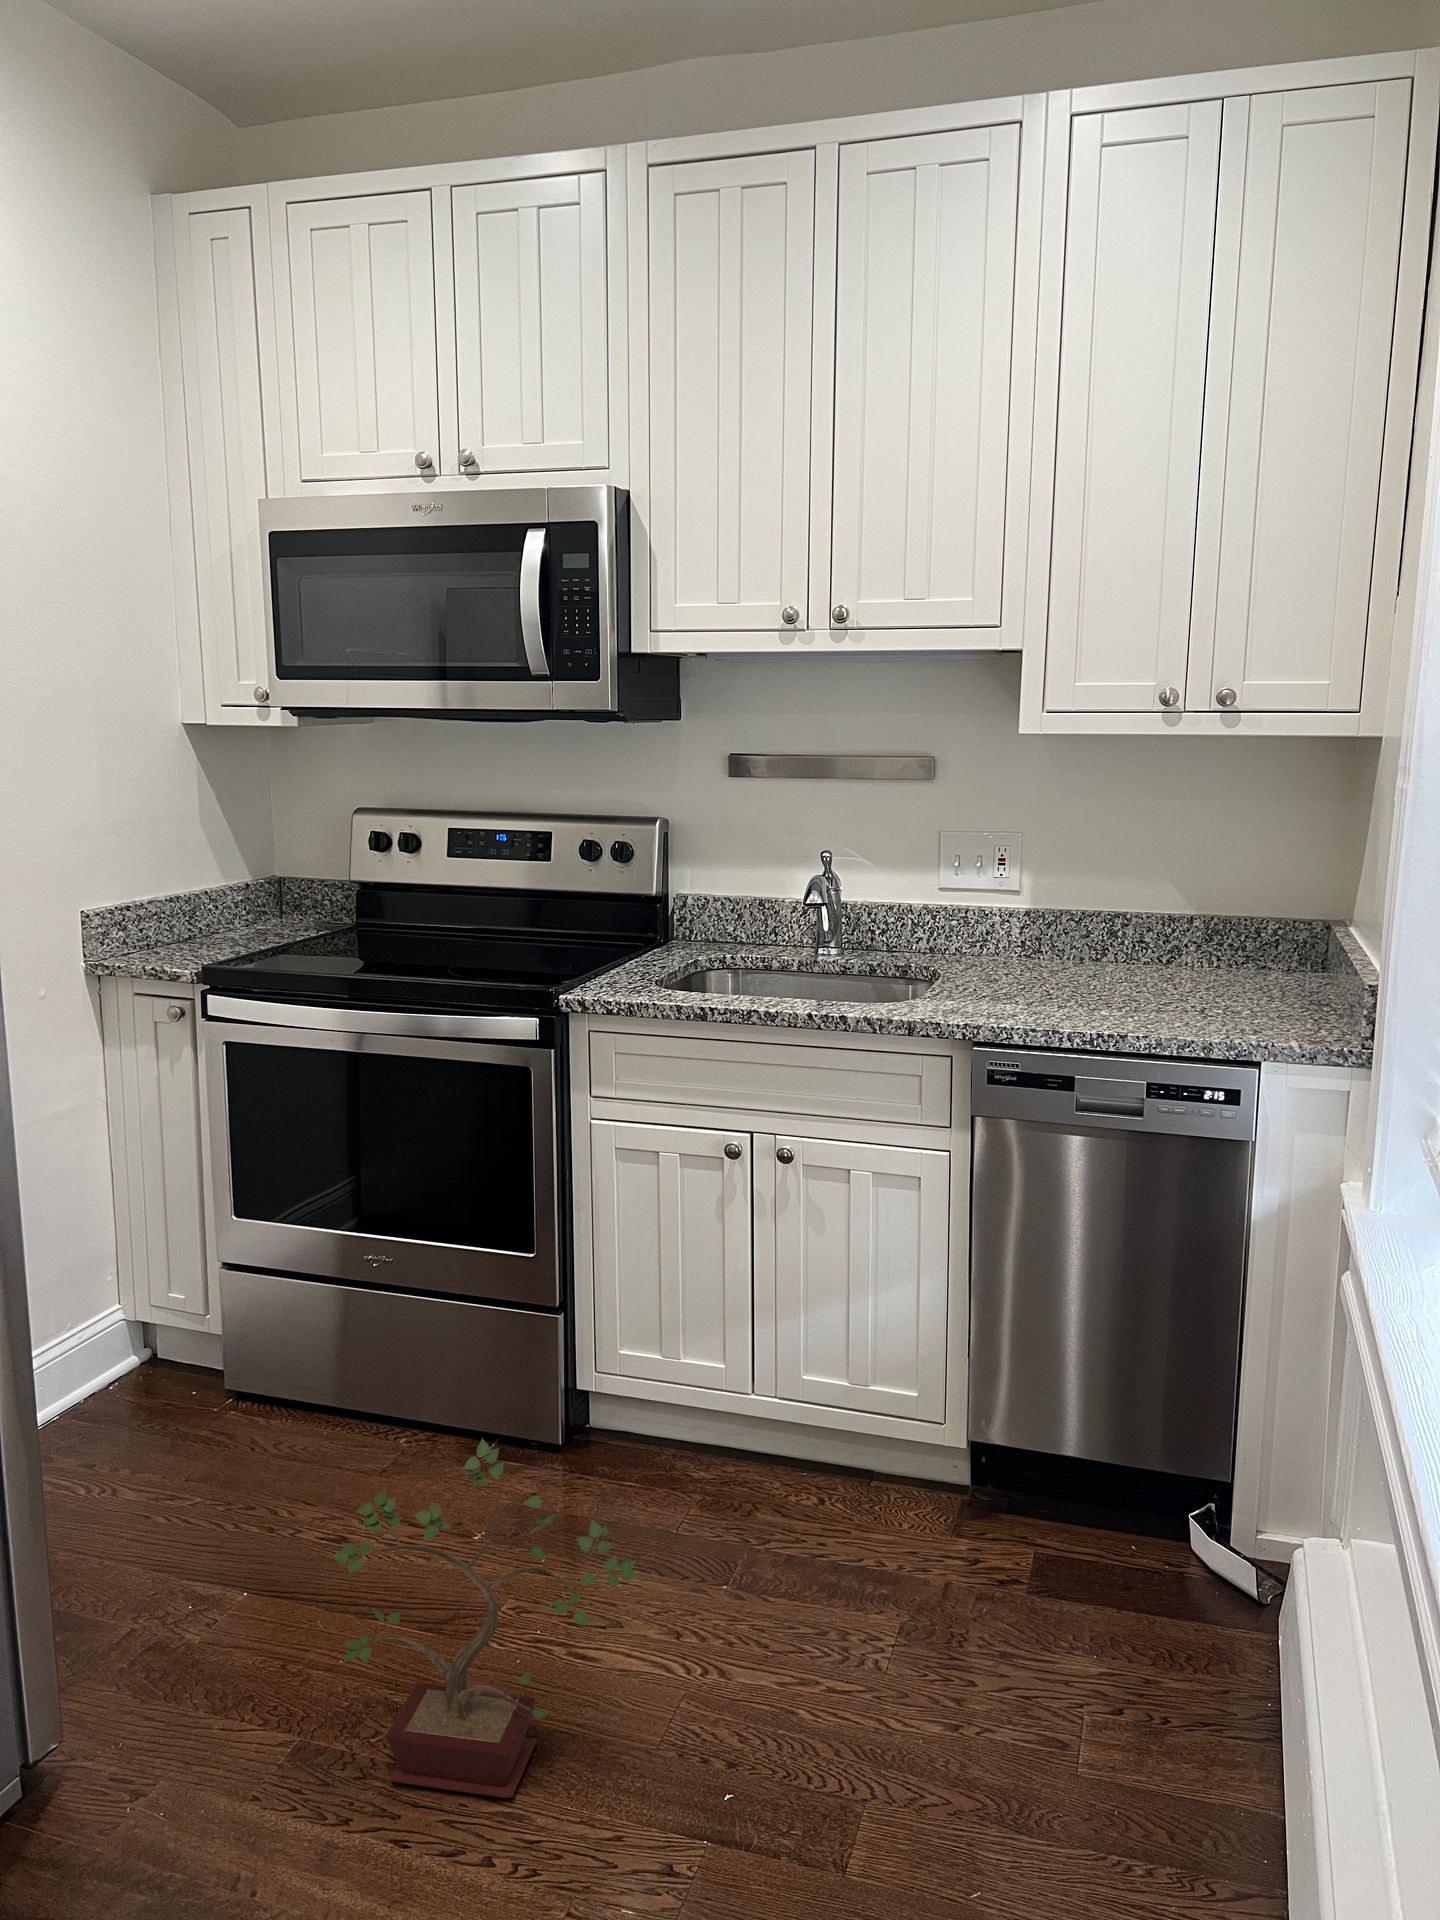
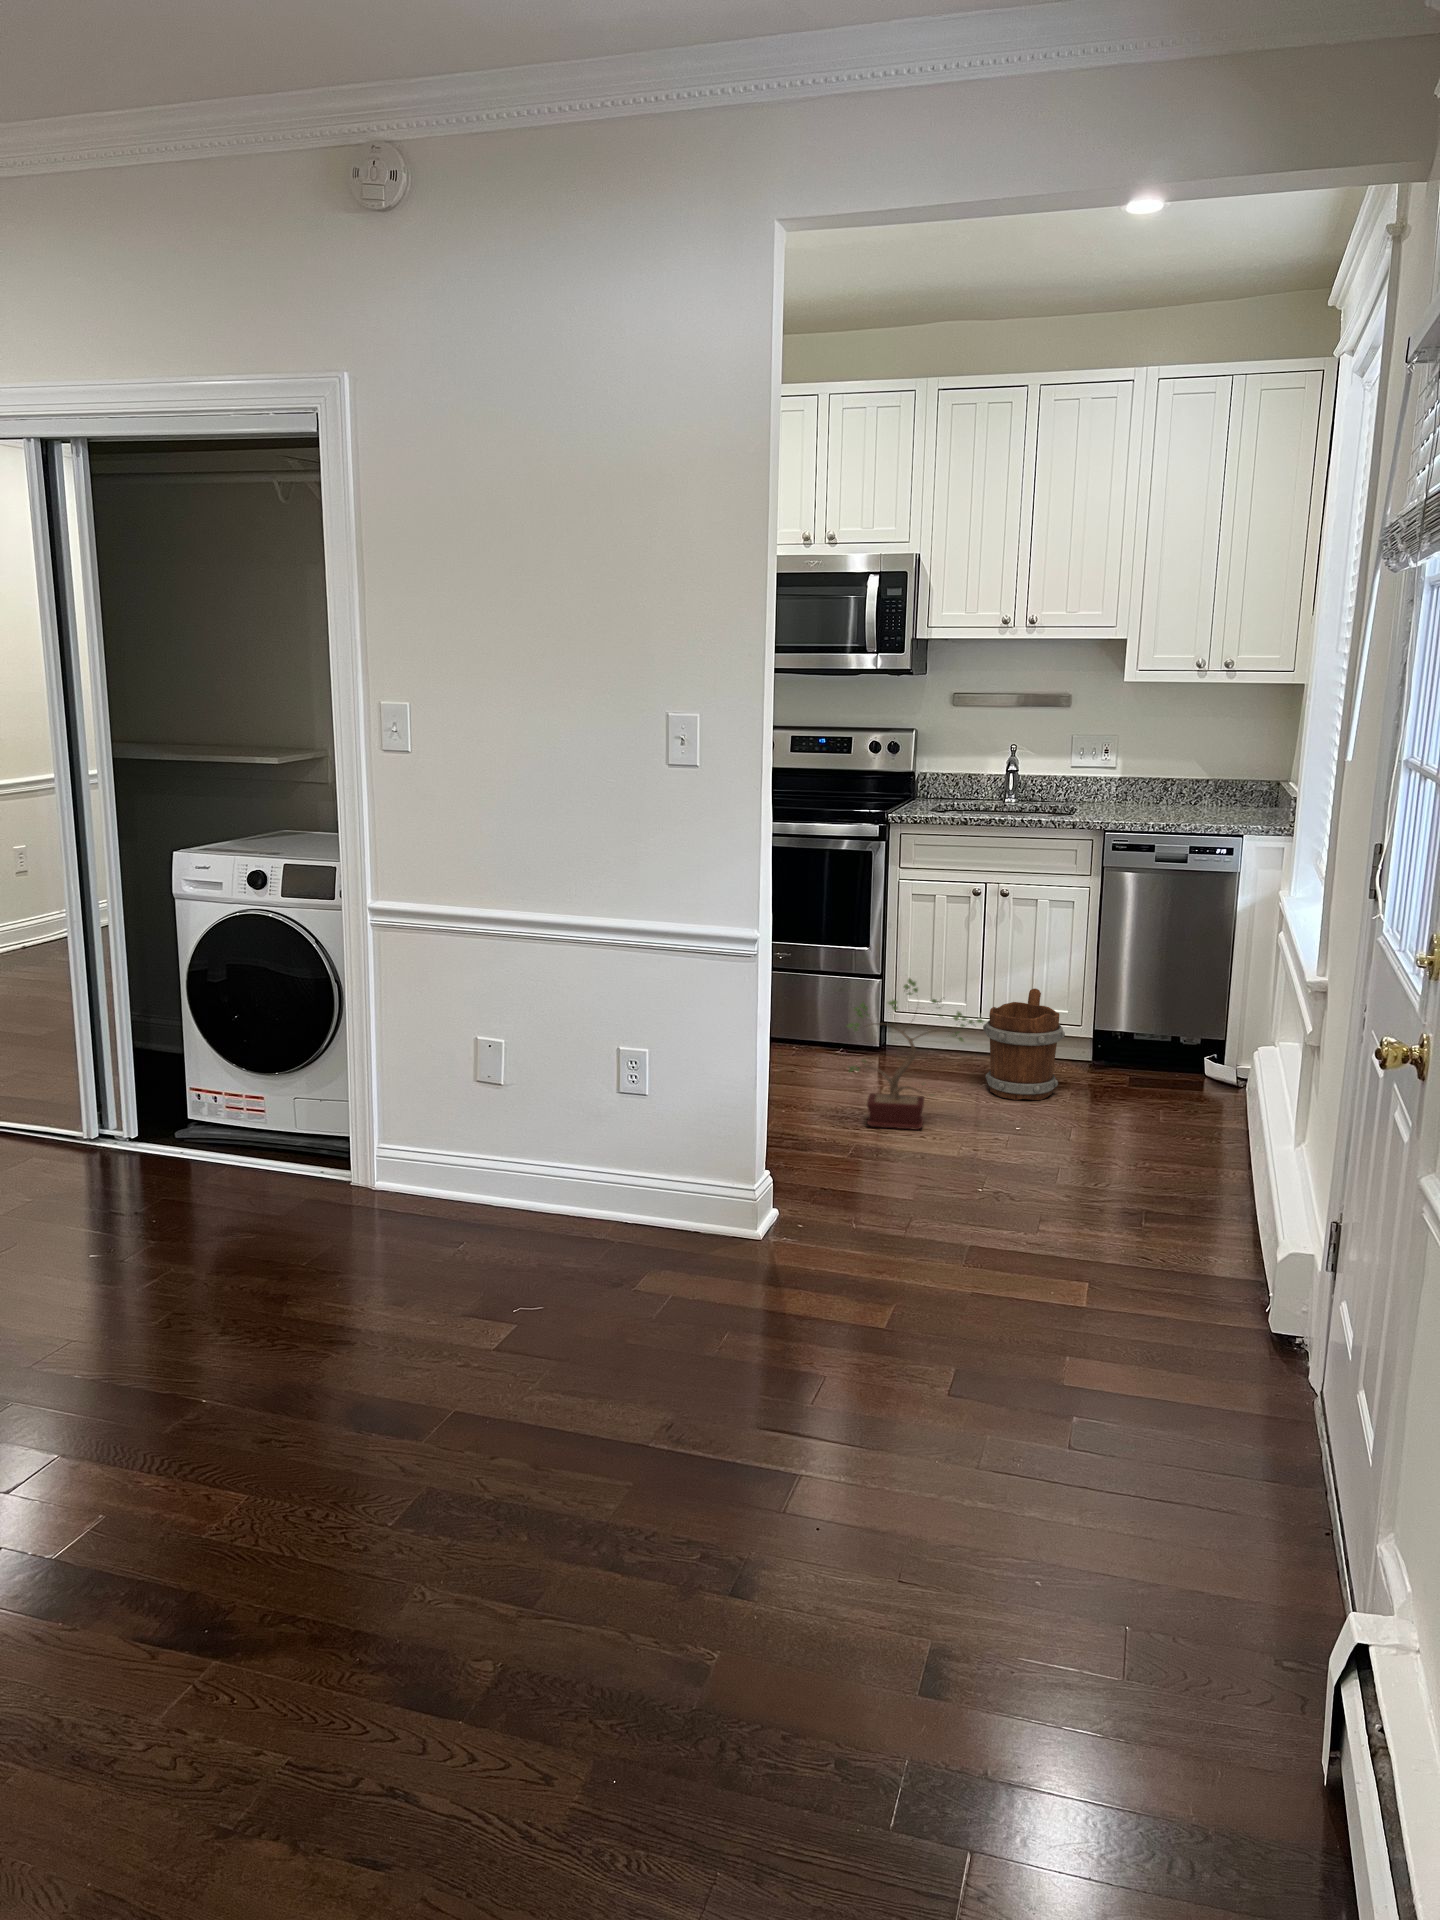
bucket: none [715,1363,881,1646] -> present [983,989,1065,1100]

